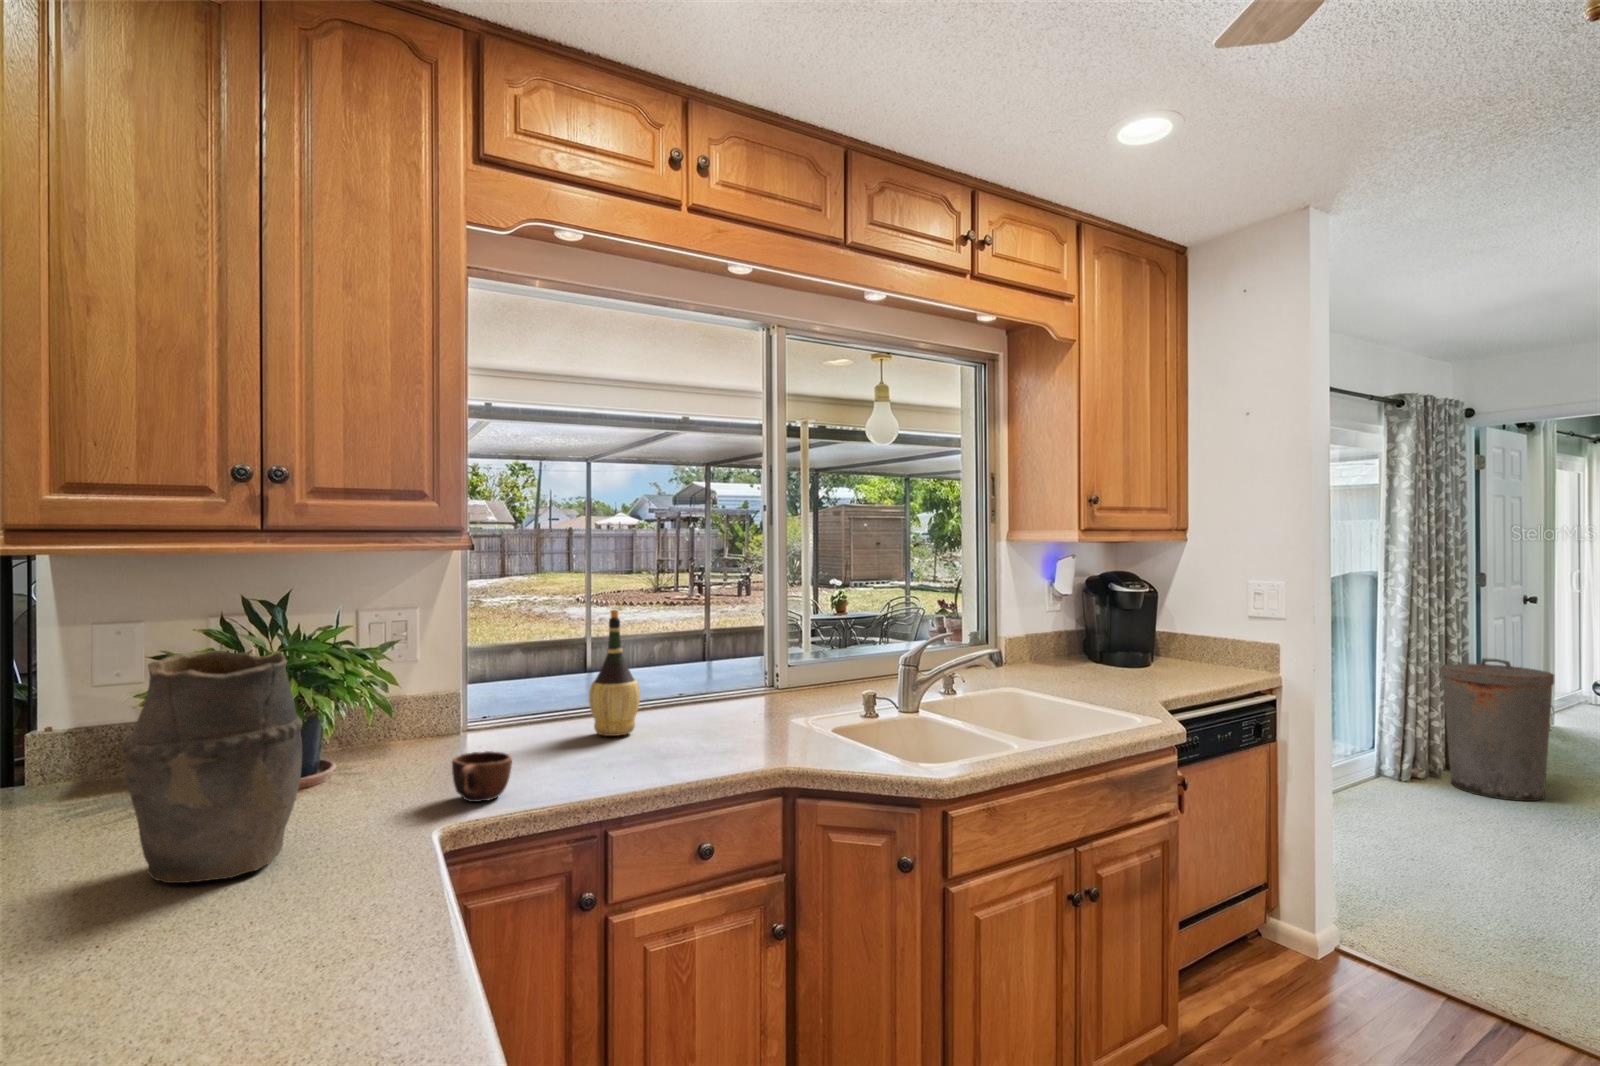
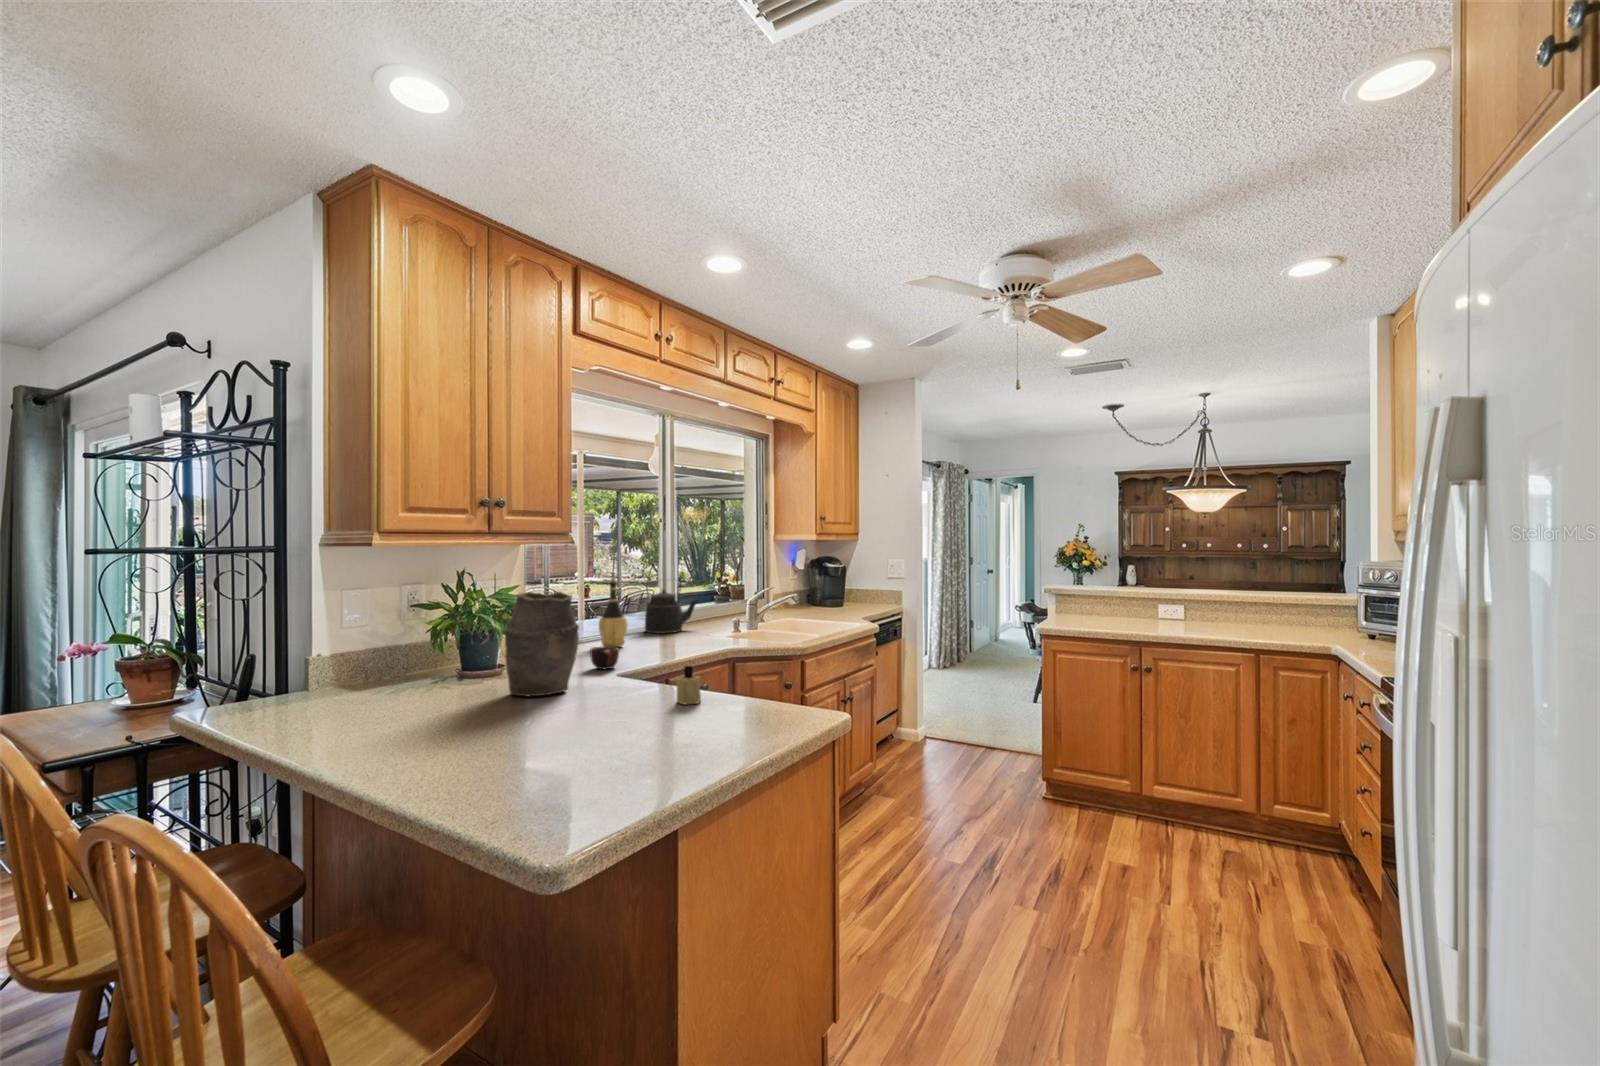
kettle: none [730,611,825,707] -> present [644,581,698,633]
trash can: present [1441,658,1554,801] -> none [956,601,1003,673]
candle: none [305,886,395,1008] -> present [676,666,701,705]

